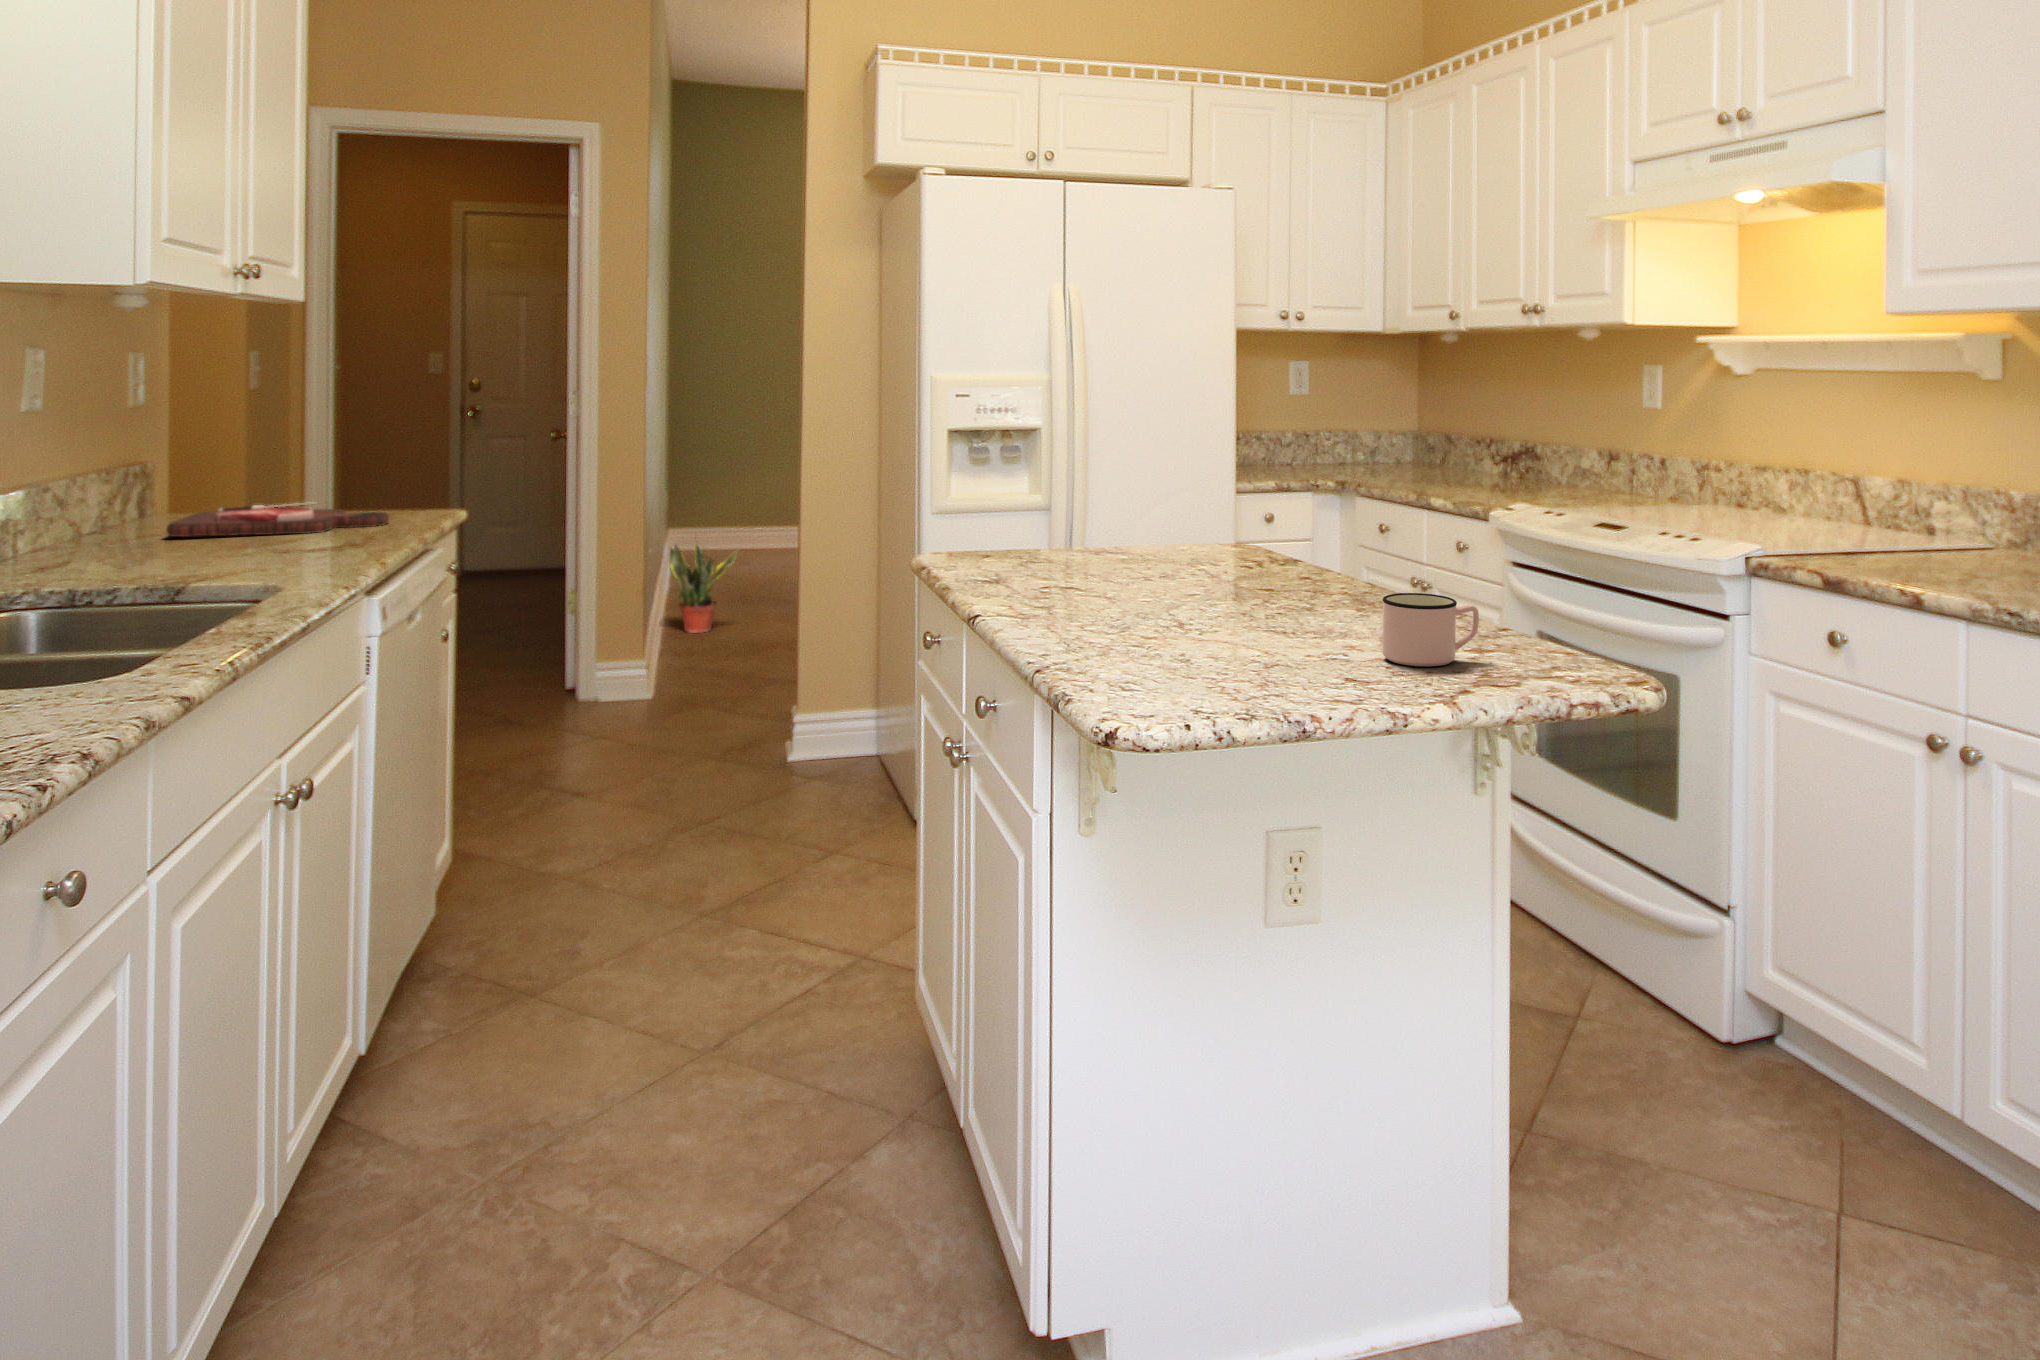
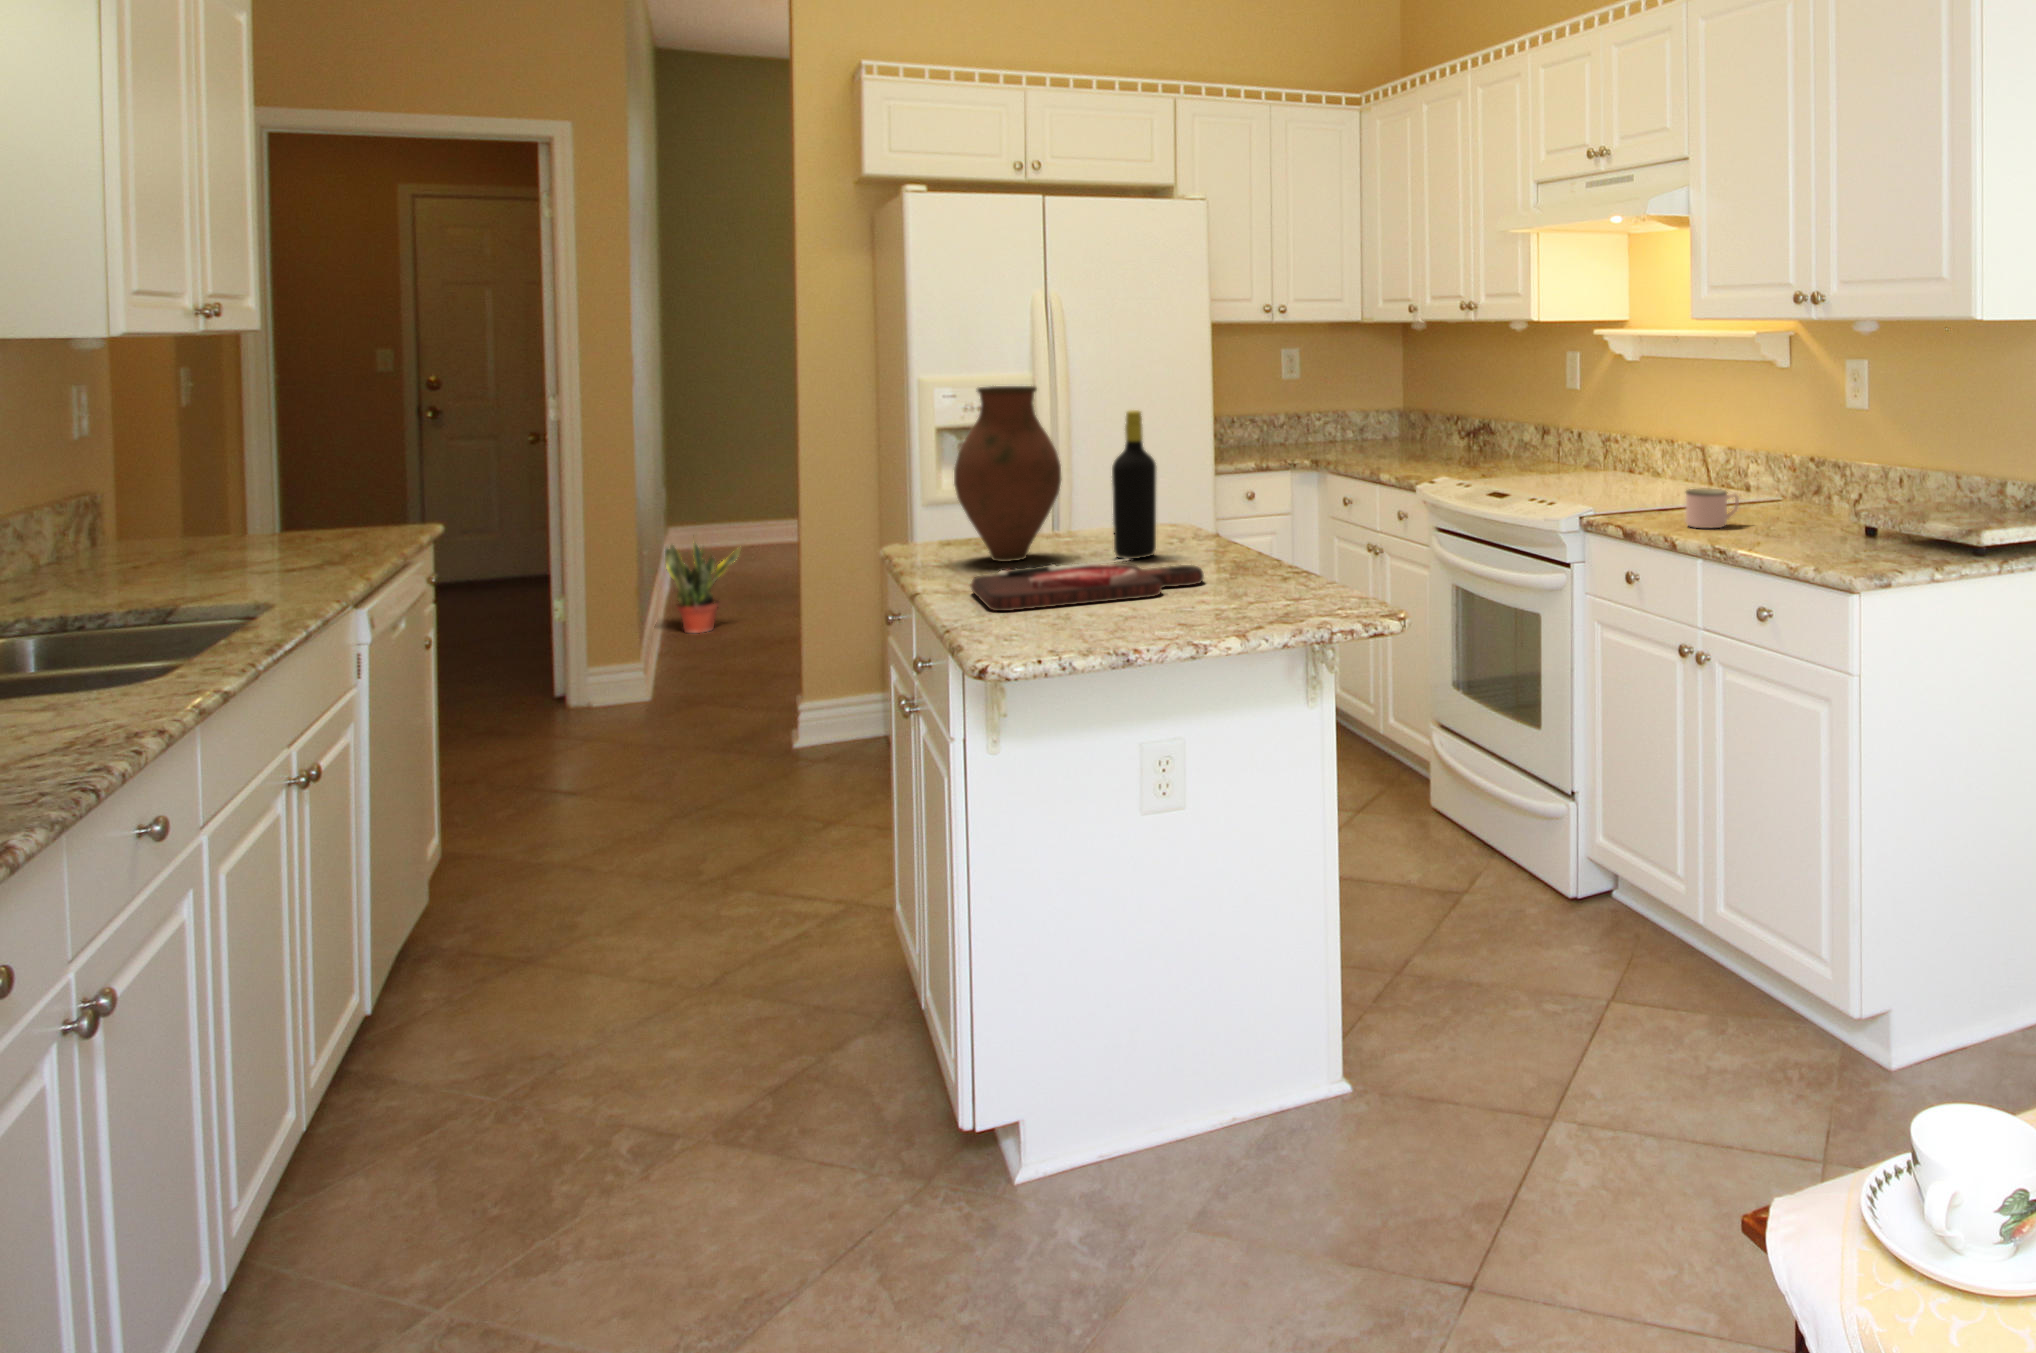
vase: none [990,371,1112,580] -> present [954,386,1061,562]
bottle: none [1174,403,1226,584] -> present [1112,410,1156,559]
cutting board: present [167,503,389,537] -> present [971,559,1204,611]
mug: present [1383,593,1479,666] -> present [1686,489,1739,528]

